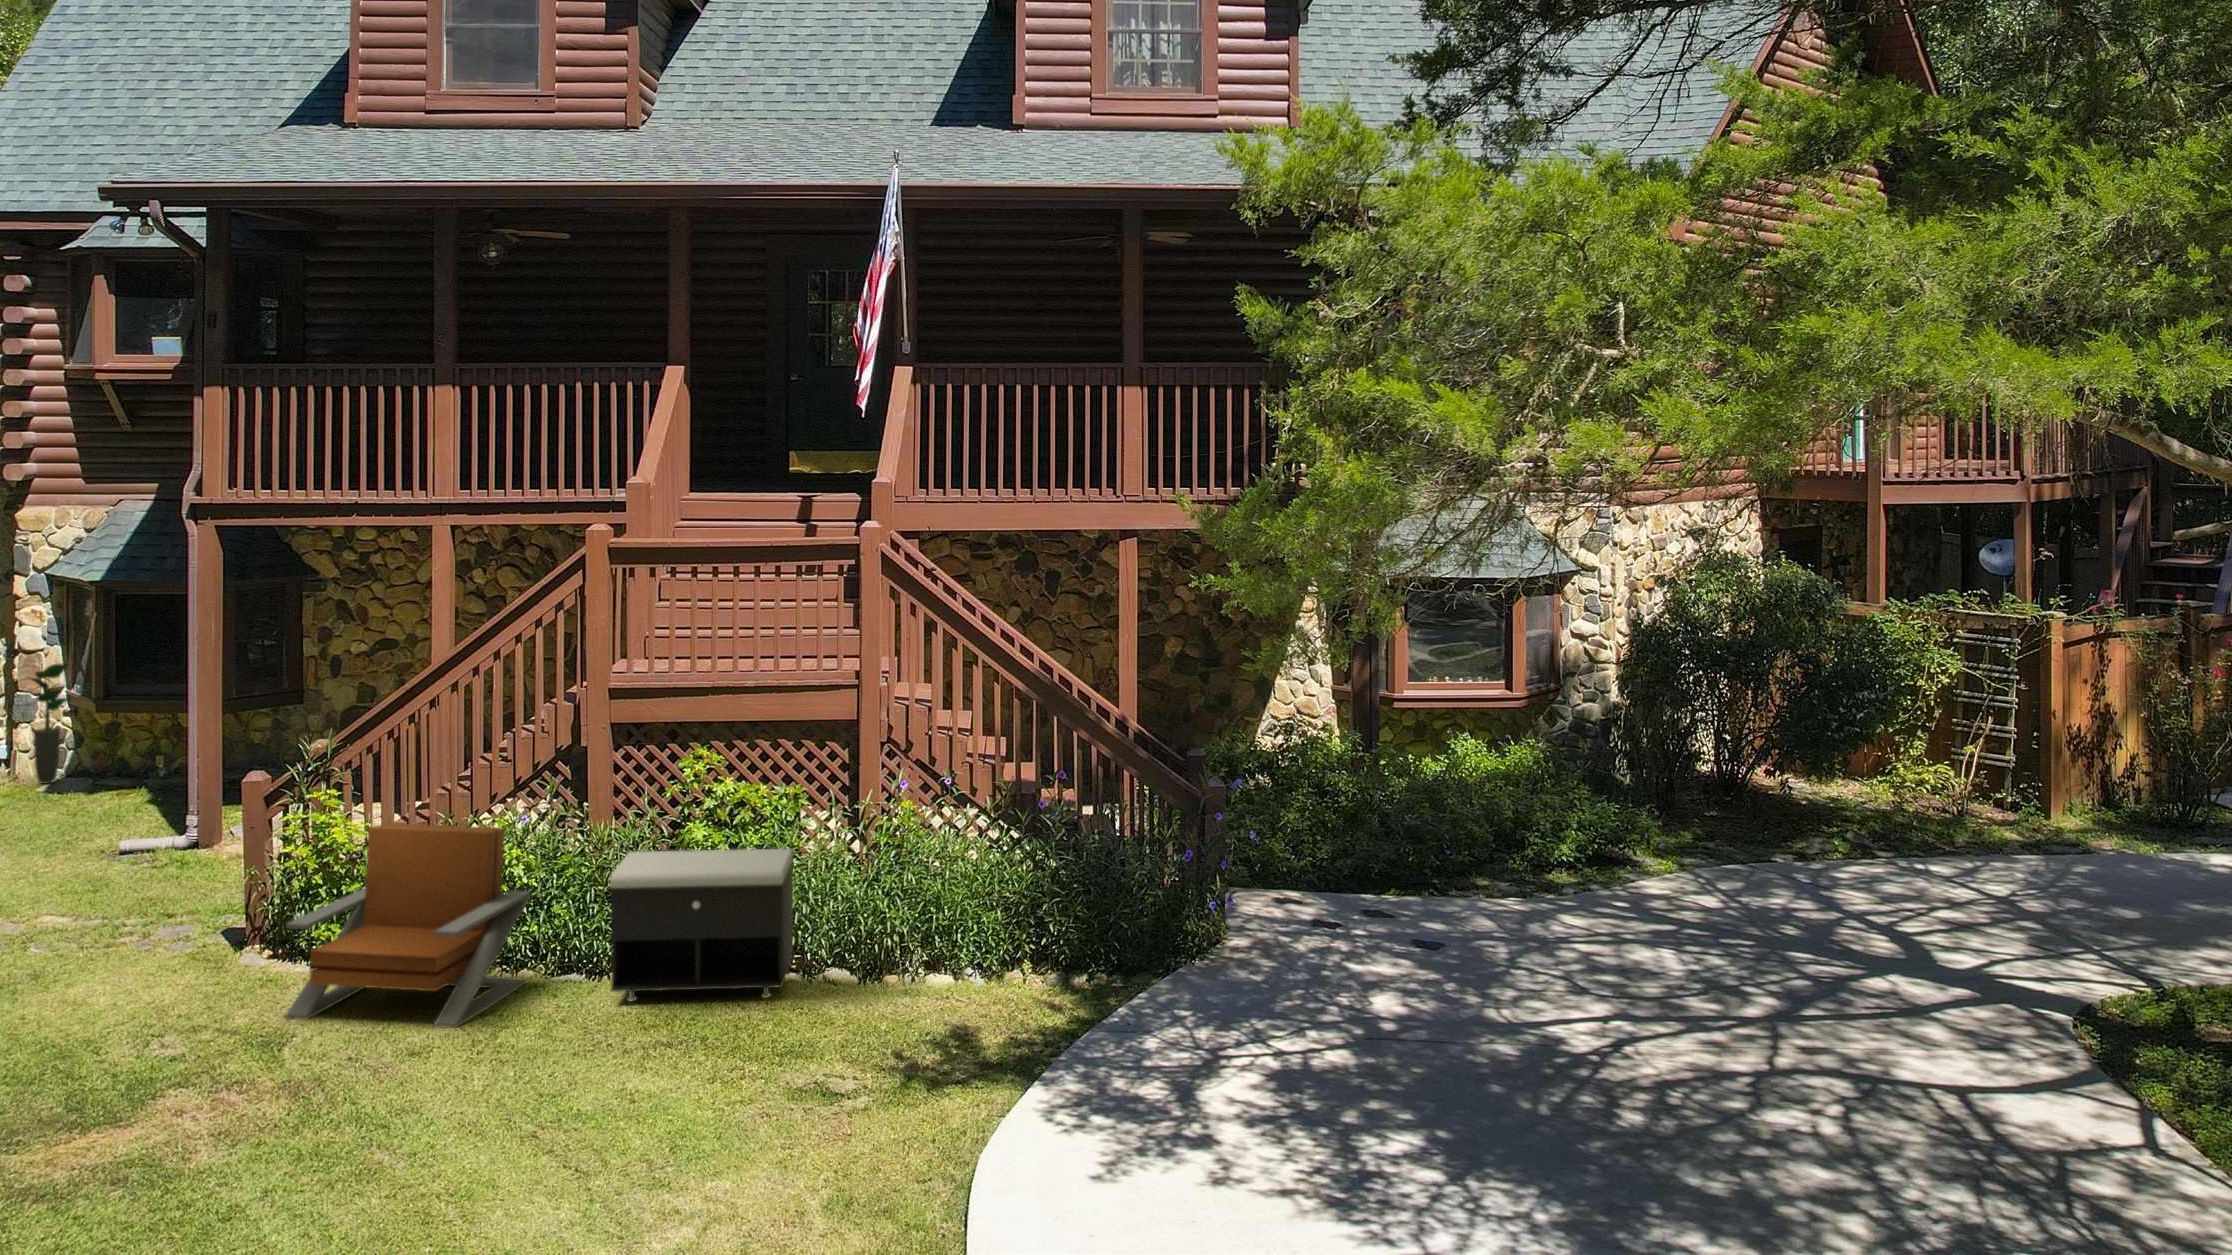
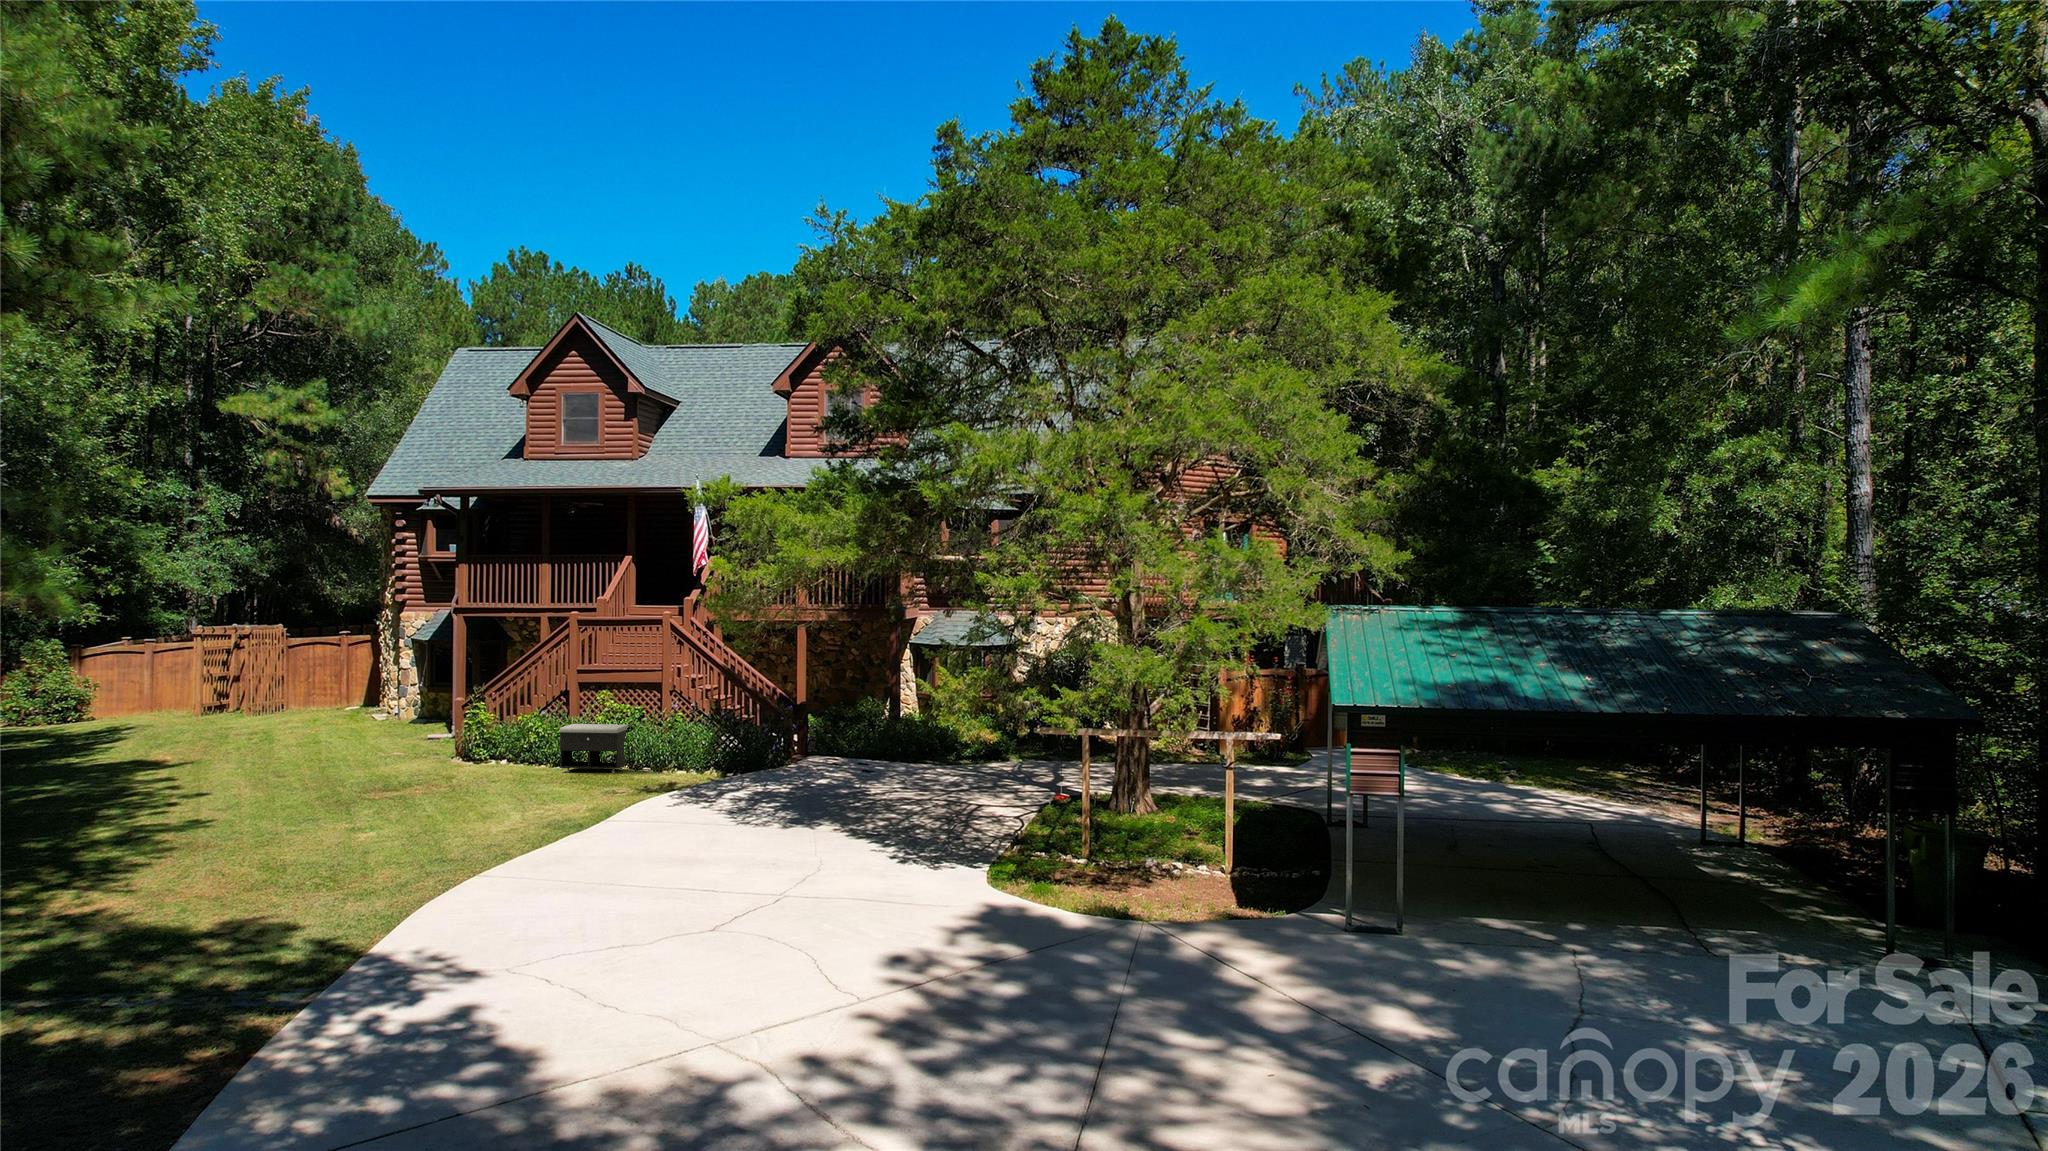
potted plant: present [29,664,75,784] -> none [399,674,424,722]
lounge chair: present [286,823,531,1028] -> none [453,712,540,775]

